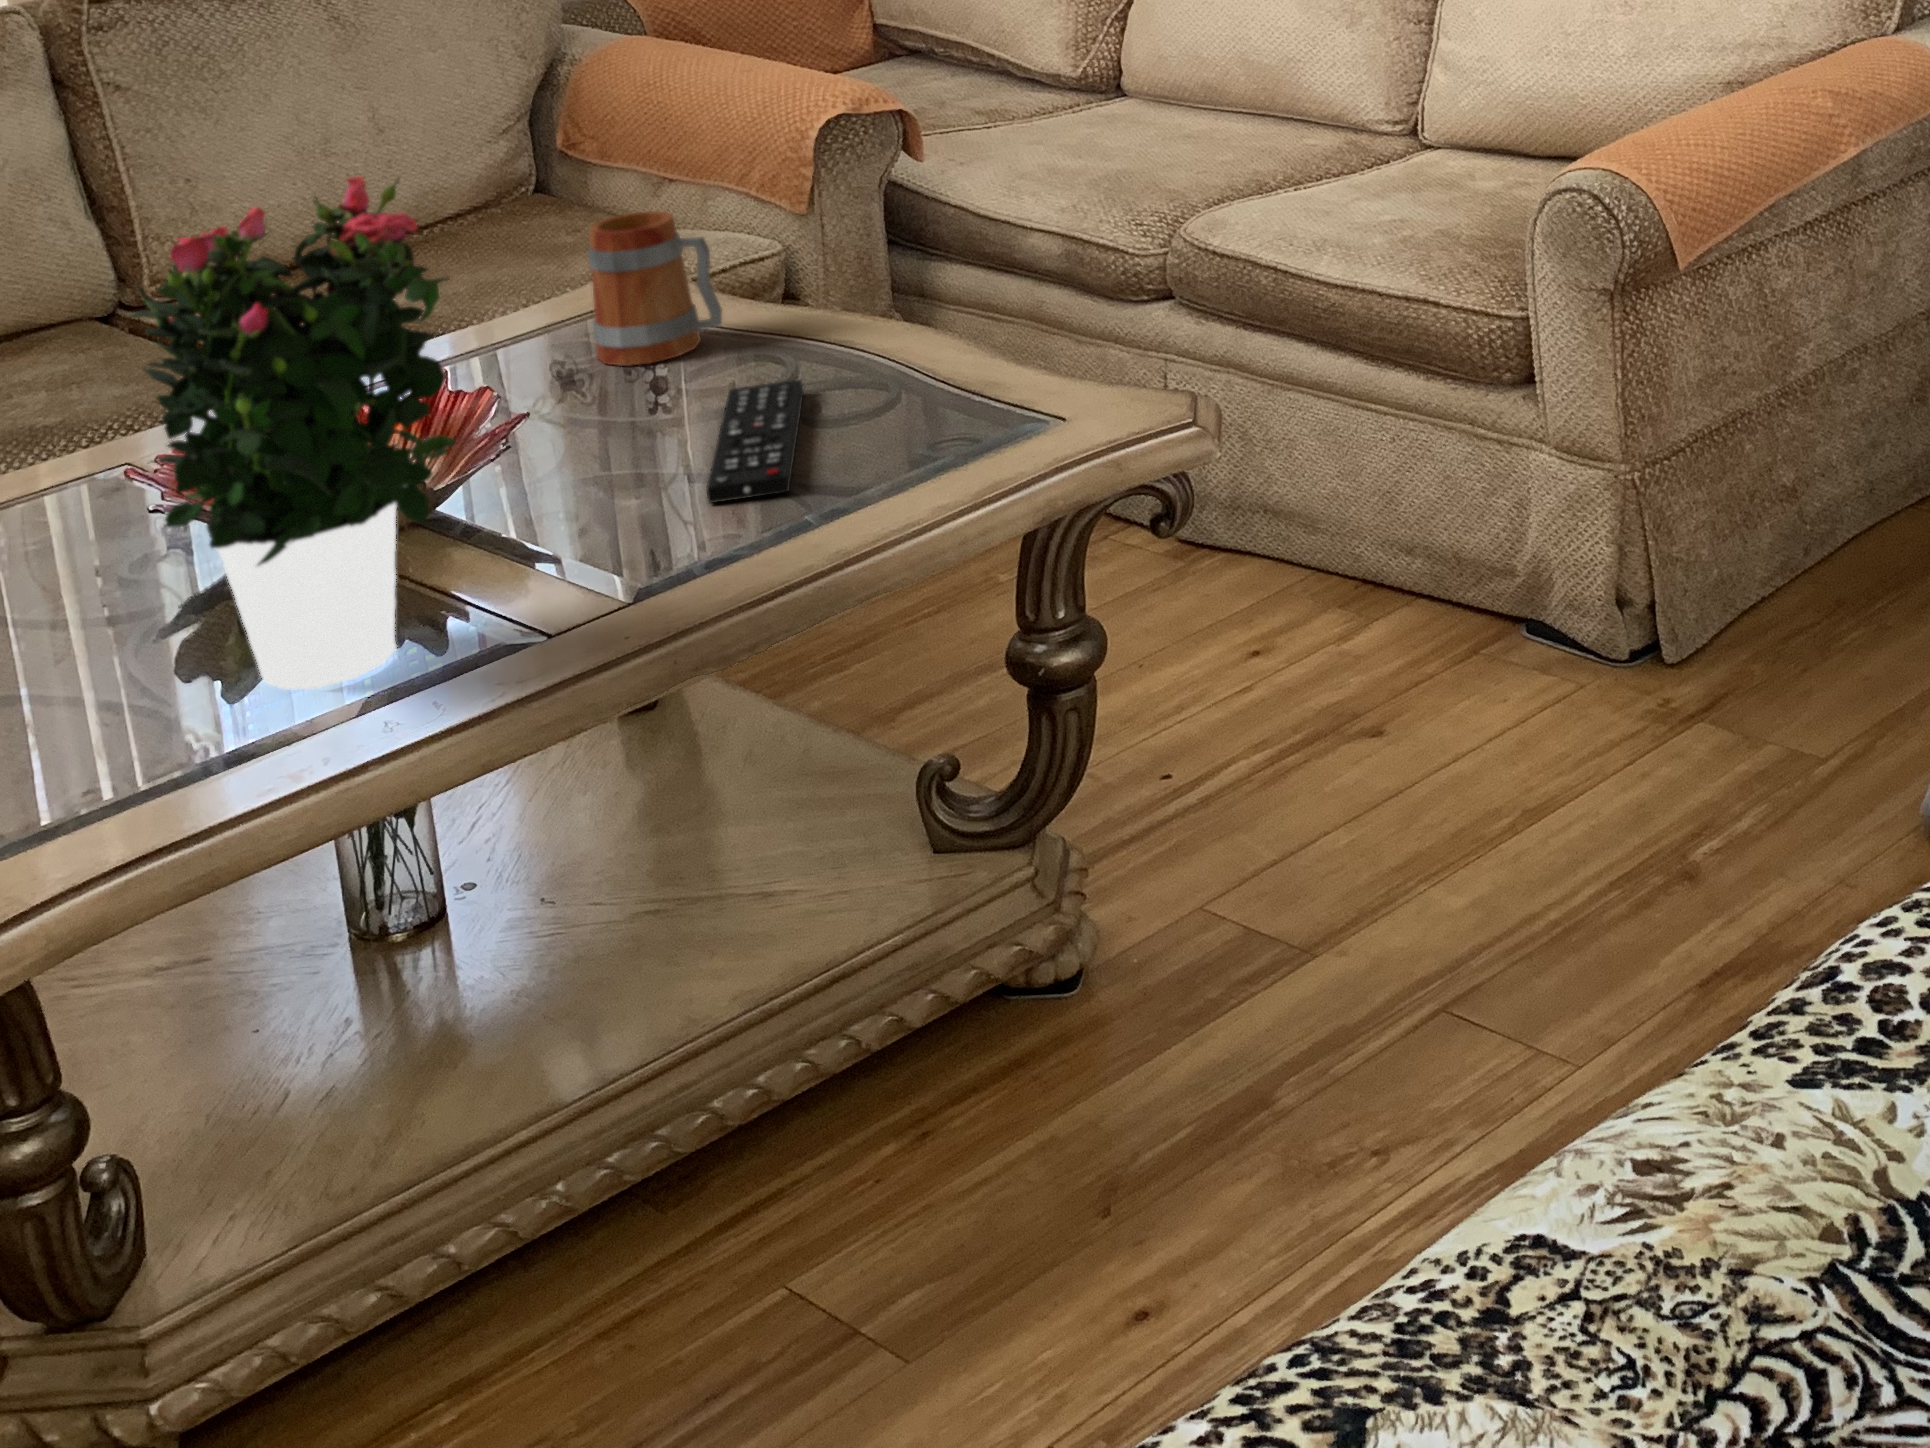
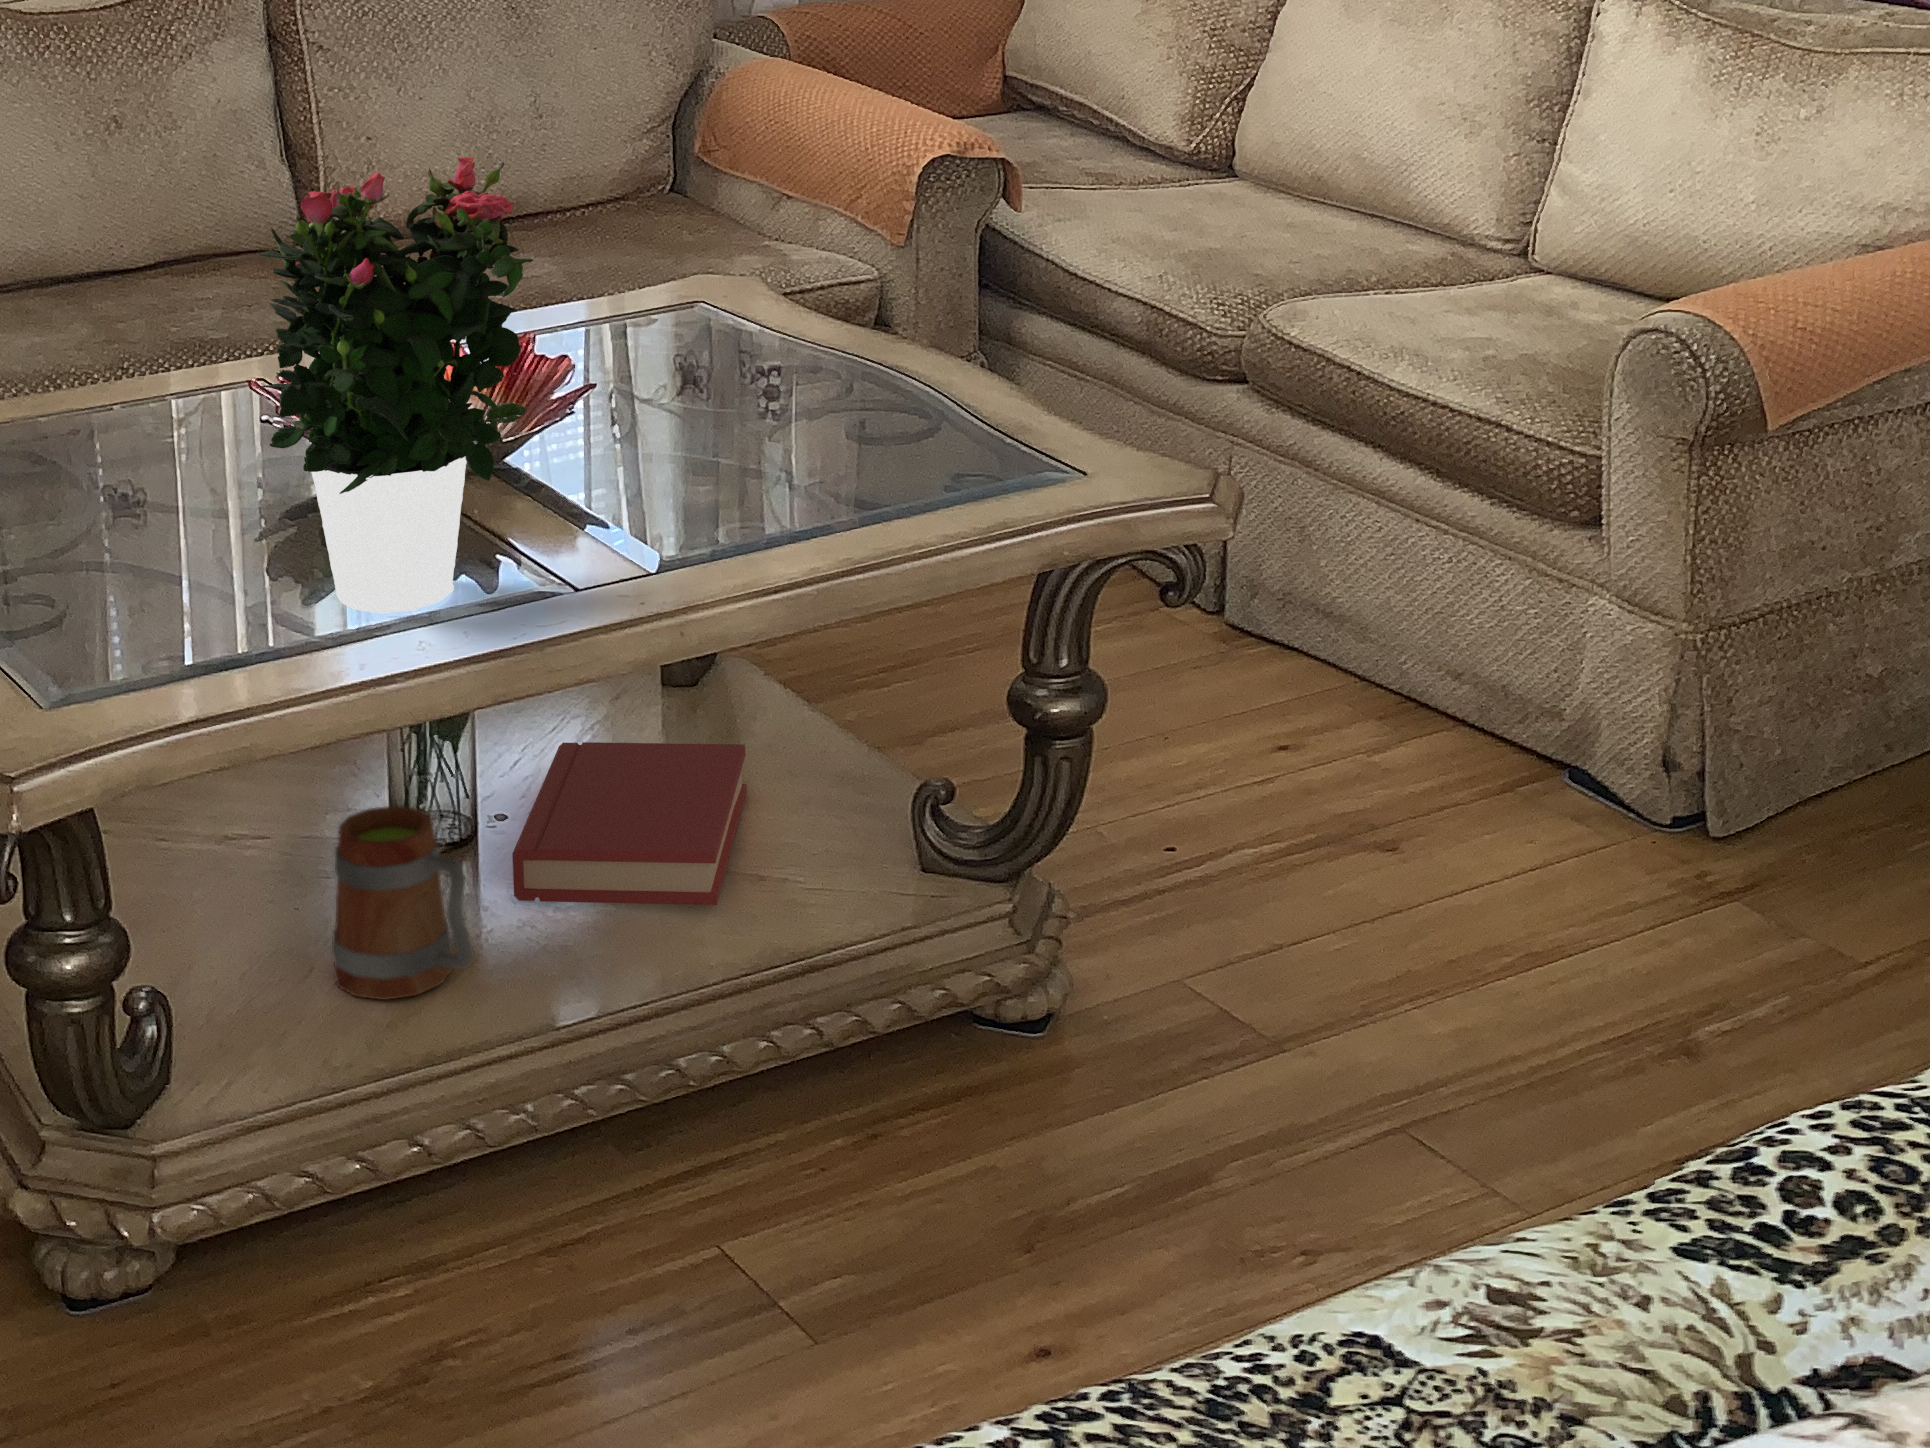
mug: present [588,211,722,366] -> present [332,806,472,1000]
remote control: present [706,380,803,503] -> none [750,405,861,509]
hardback book: none [486,749,726,963] -> present [512,742,747,905]

